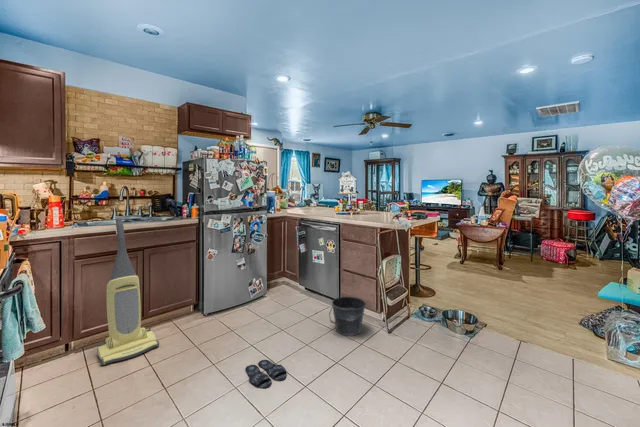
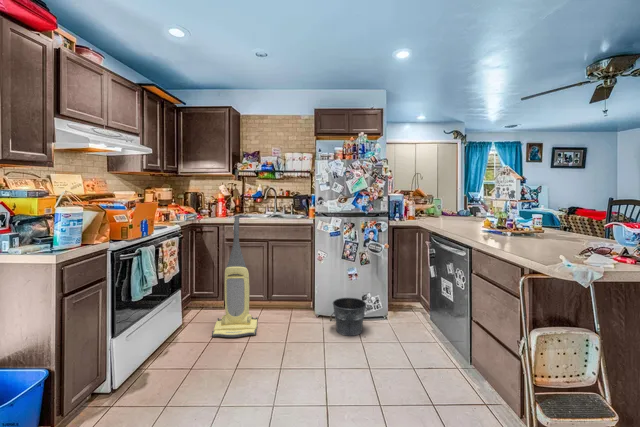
bucket: present [329,297,366,336] -> present [330,298,366,336]
slippers: present [245,360,287,388] -> none [284,383,327,415]

